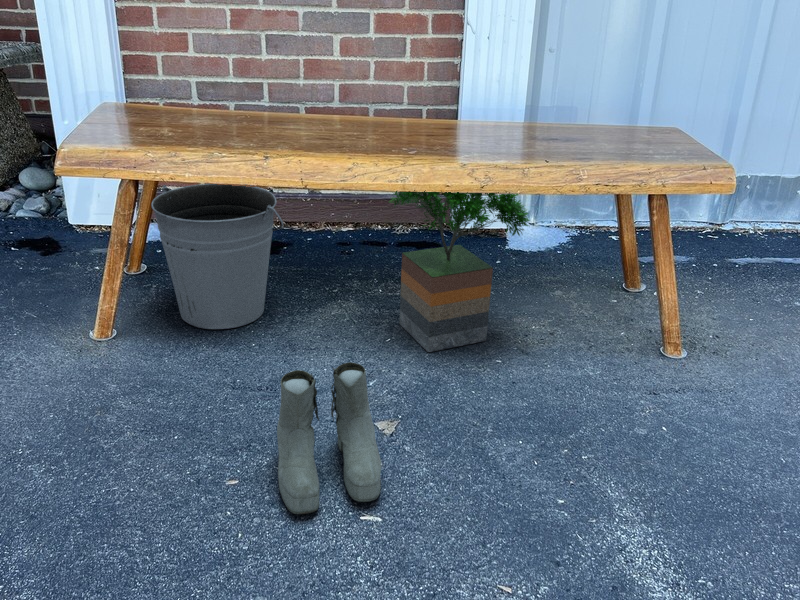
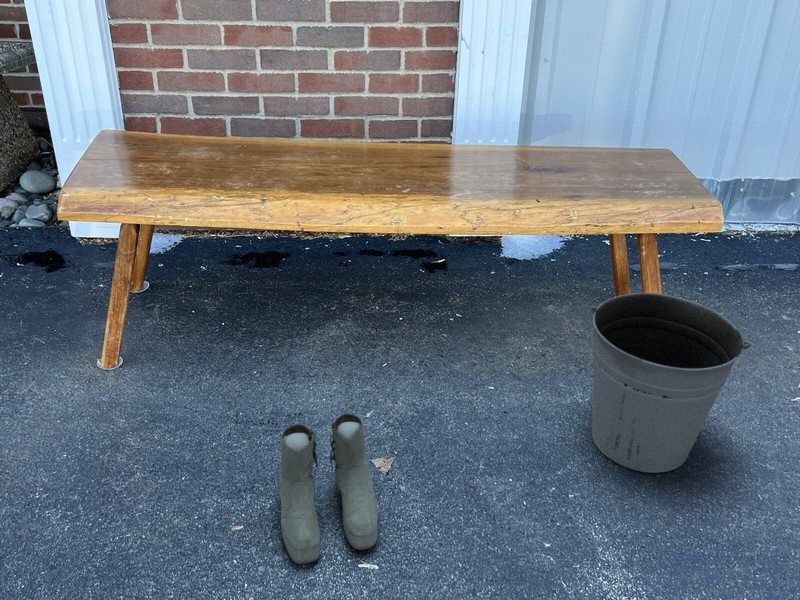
bucket: present [152,184,283,329] -> present [590,293,751,473]
potted tree: present [389,190,530,352] -> none [383,185,522,378]

